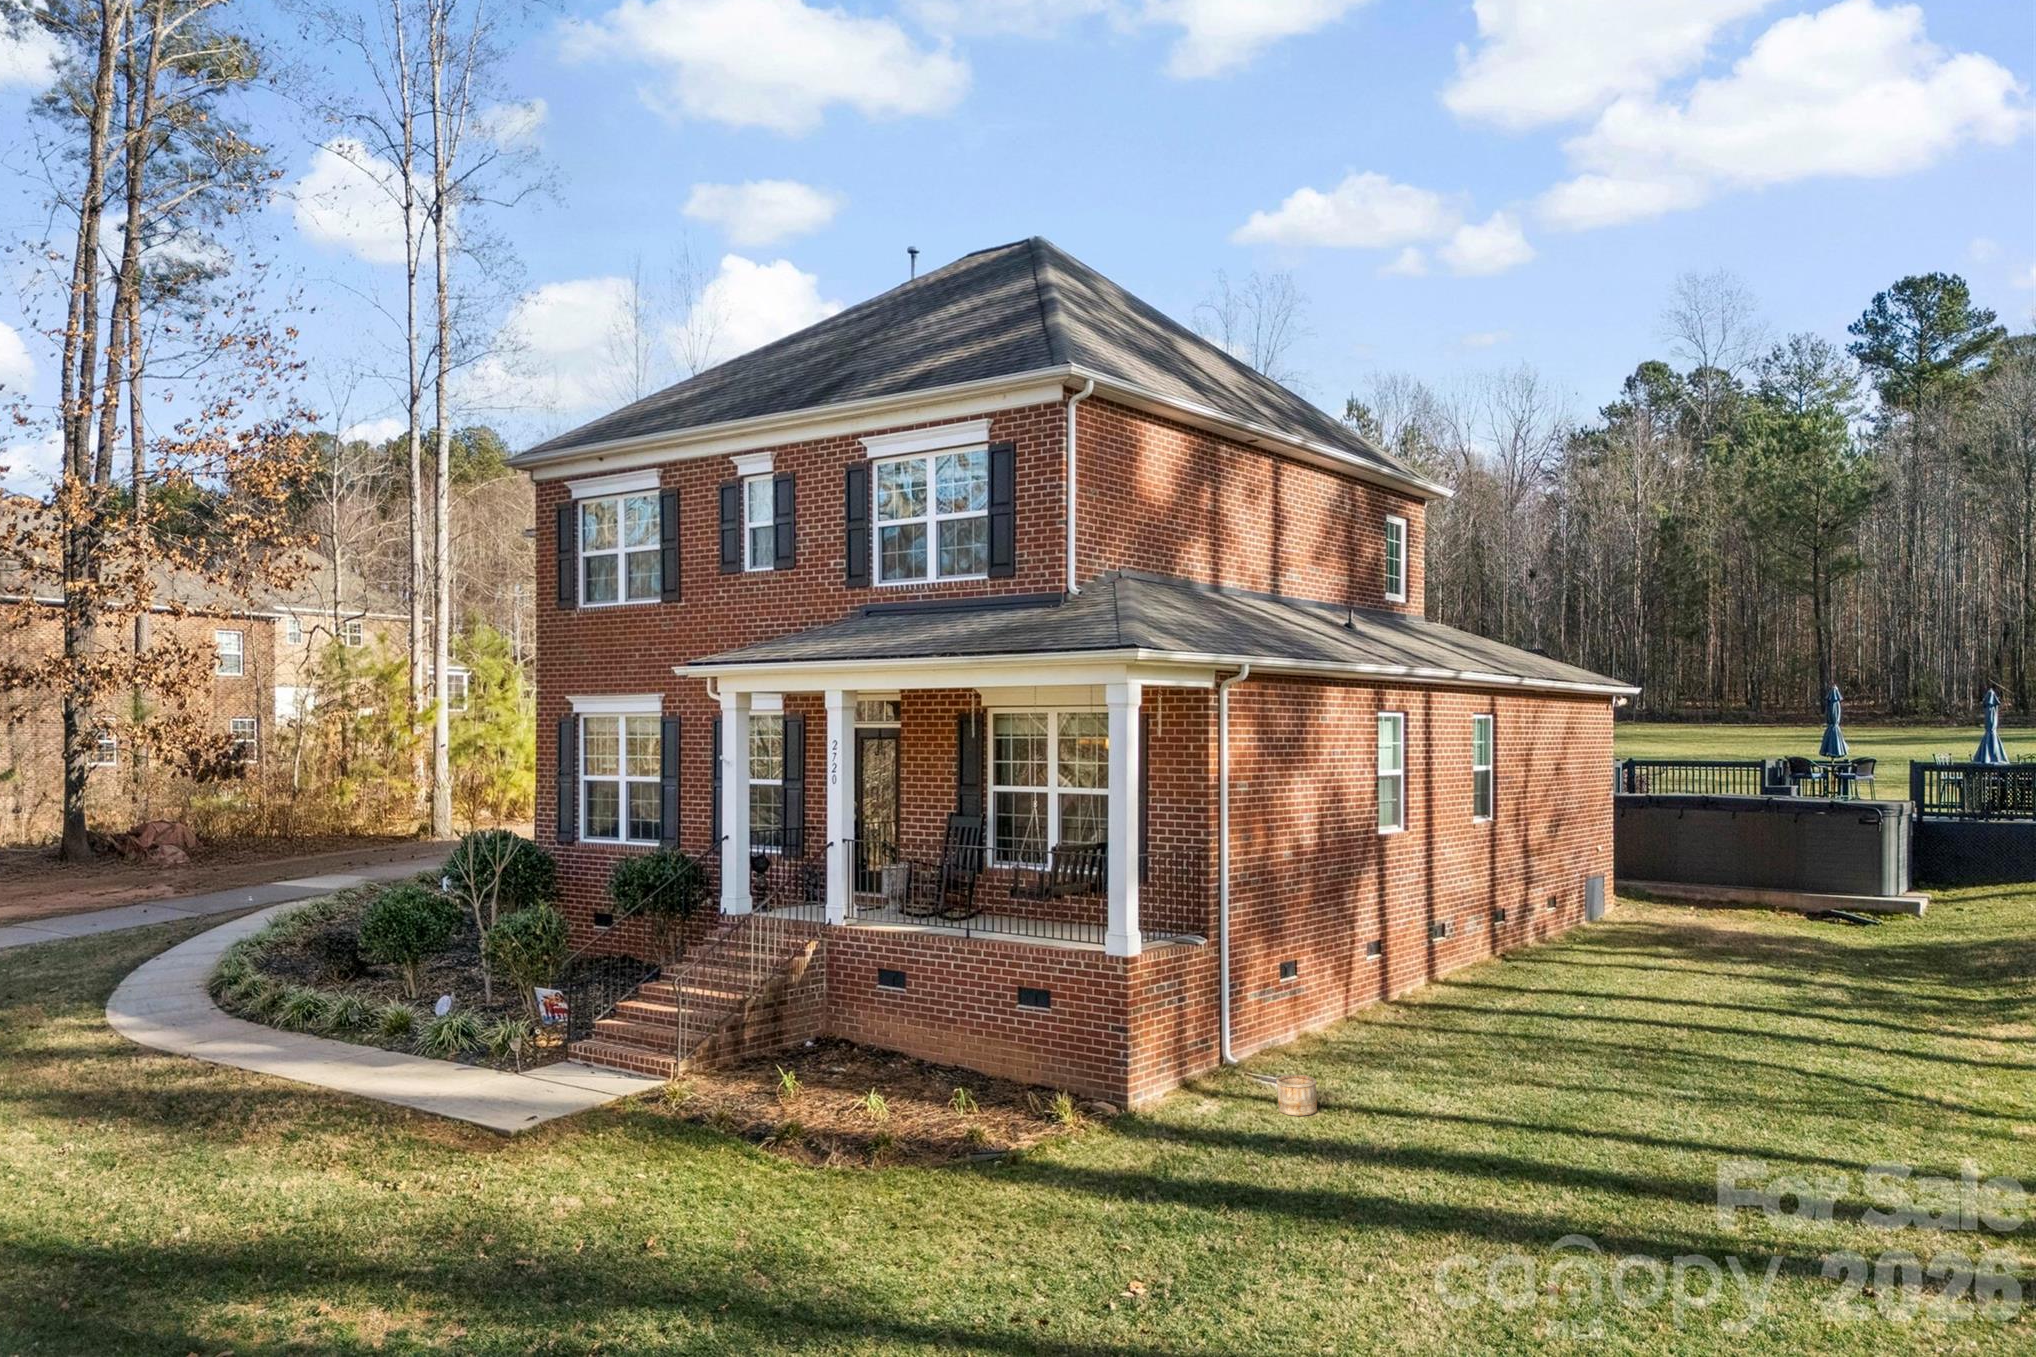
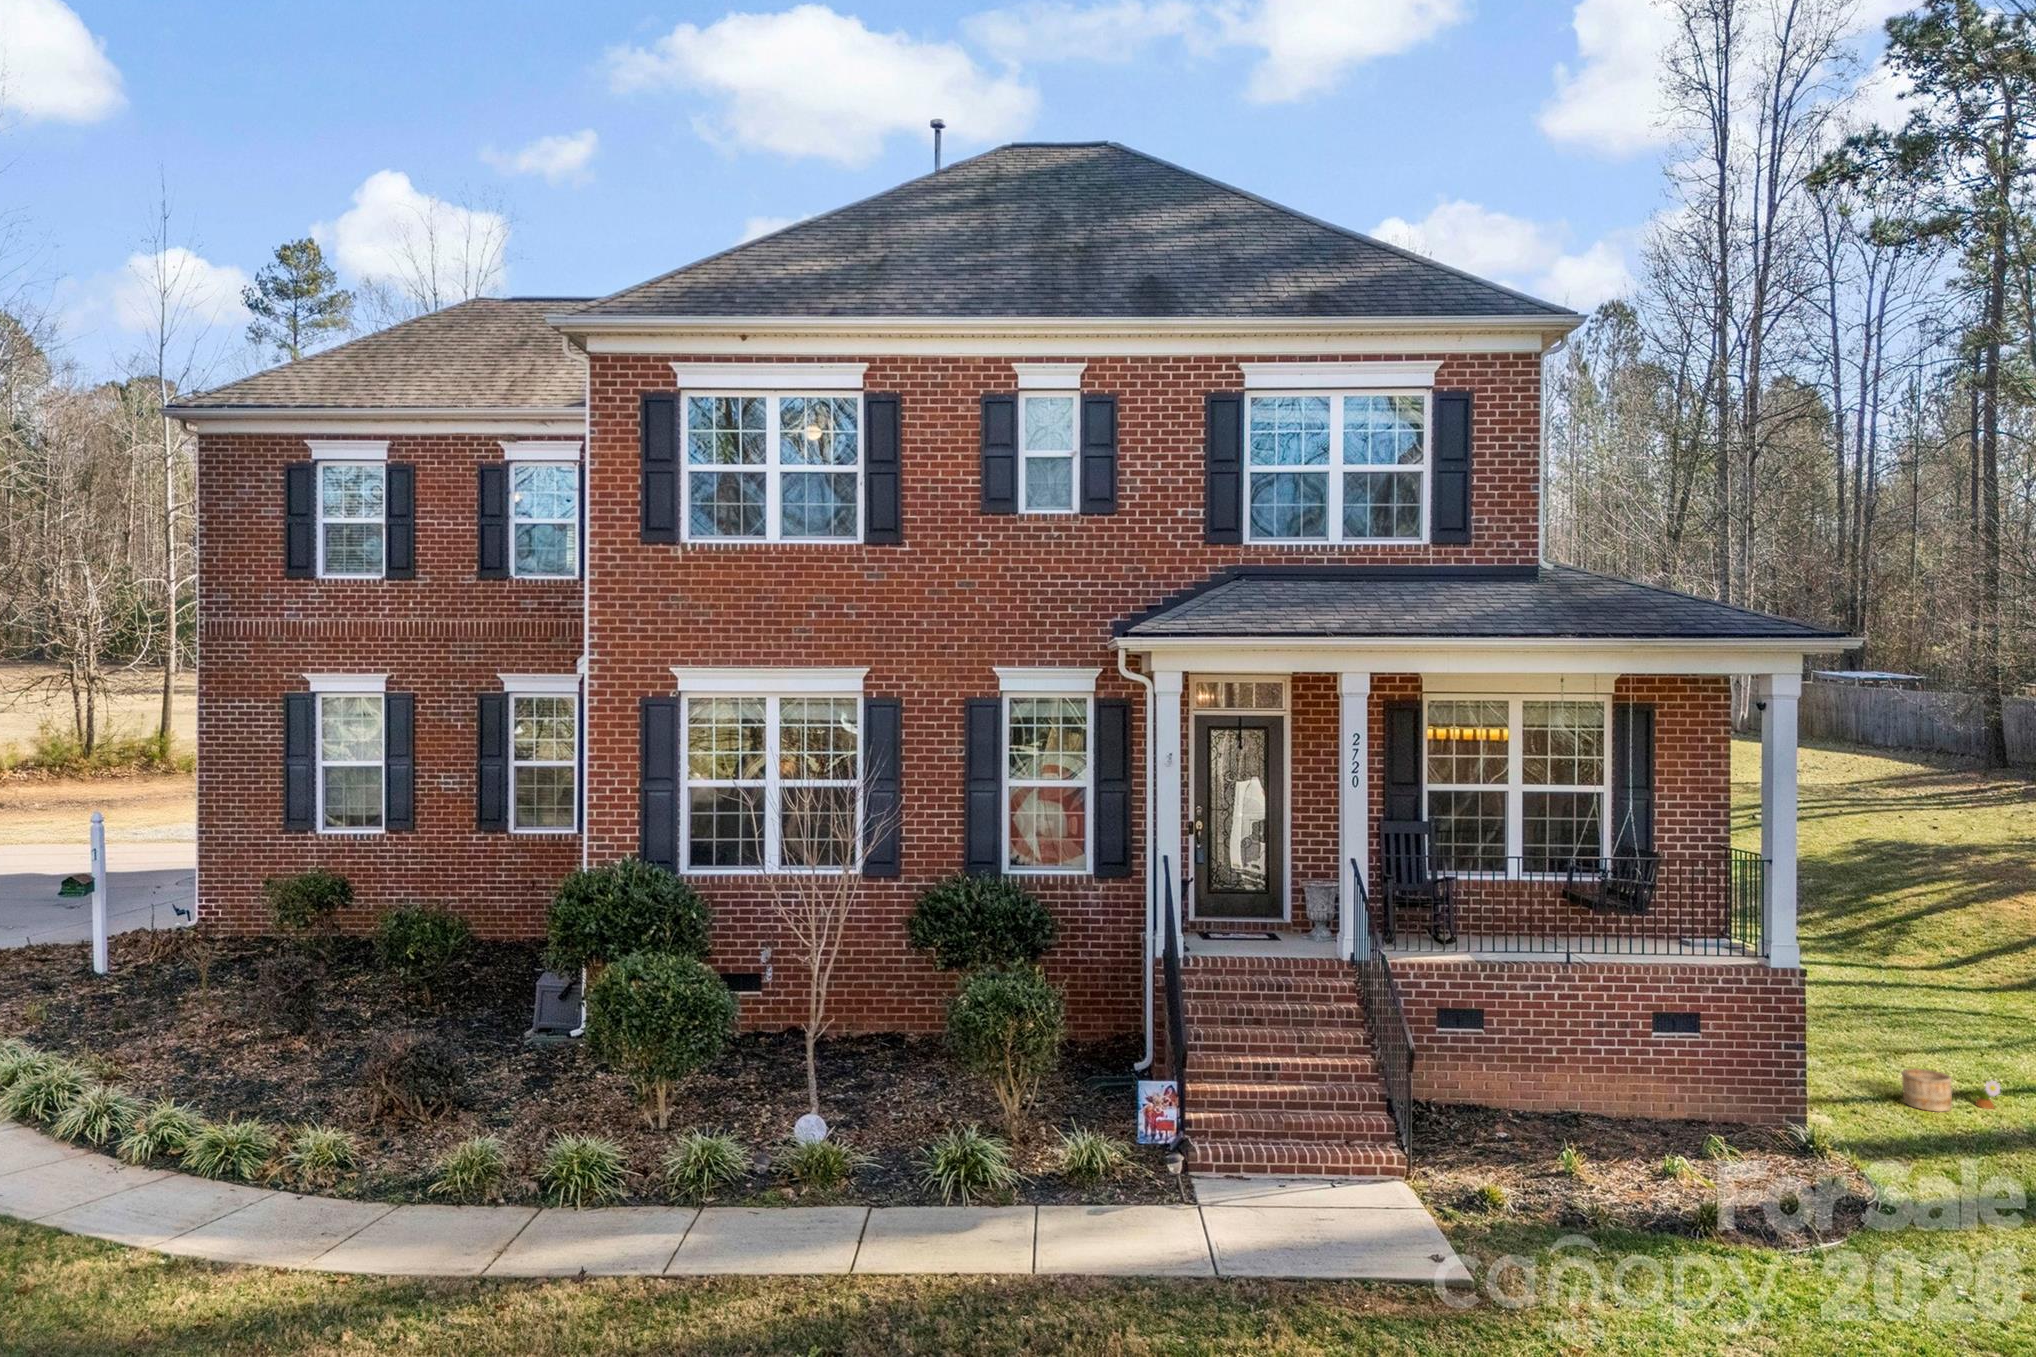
decorative plant: none [1337,1093,1371,1123] -> present [1970,1081,2000,1109]

